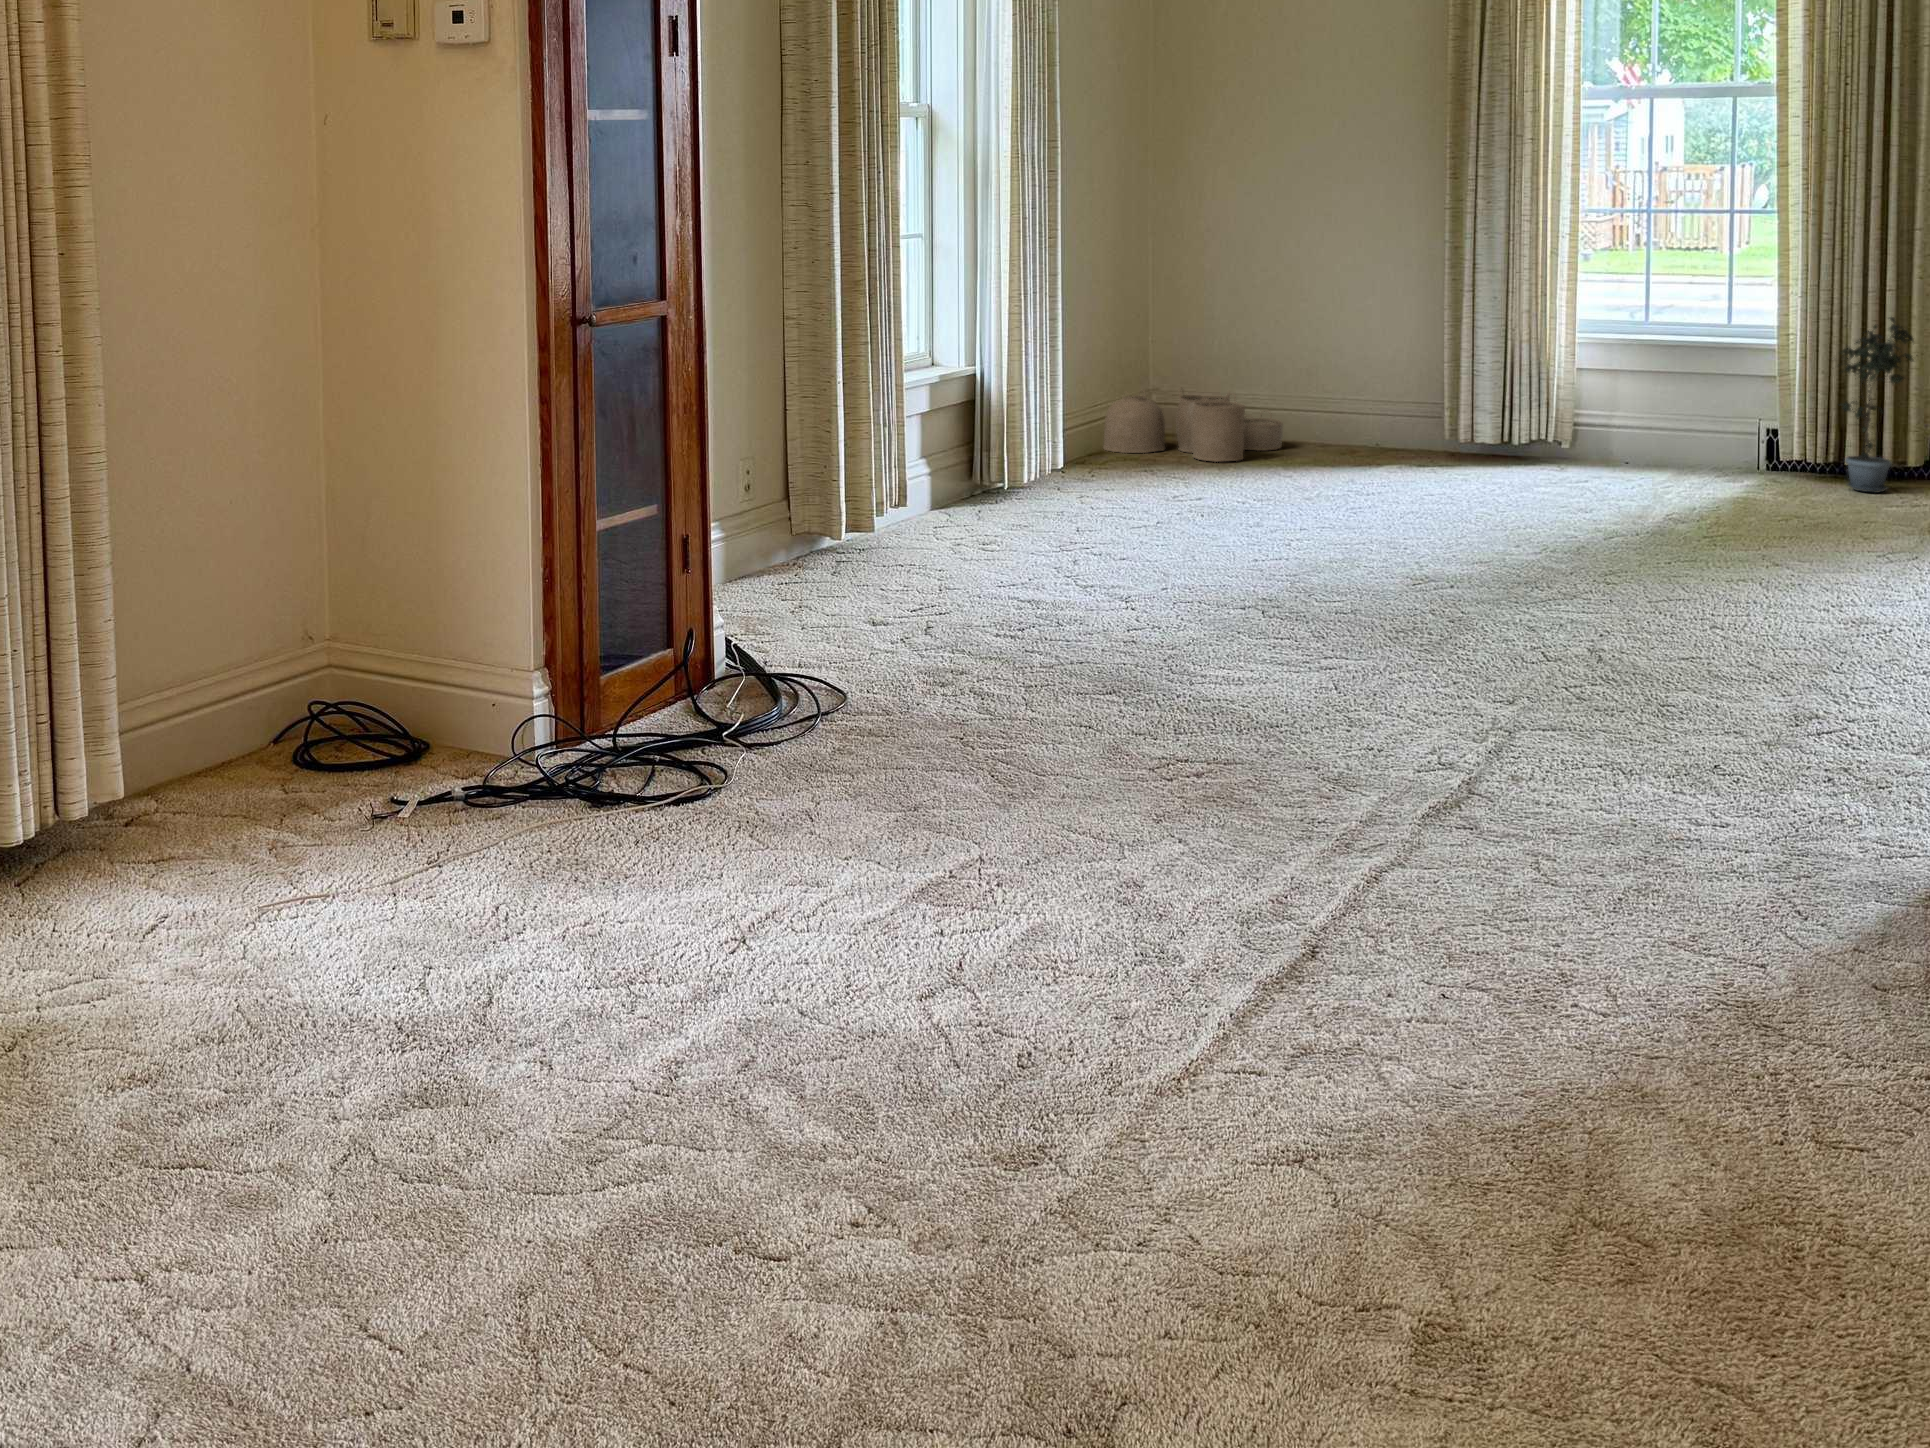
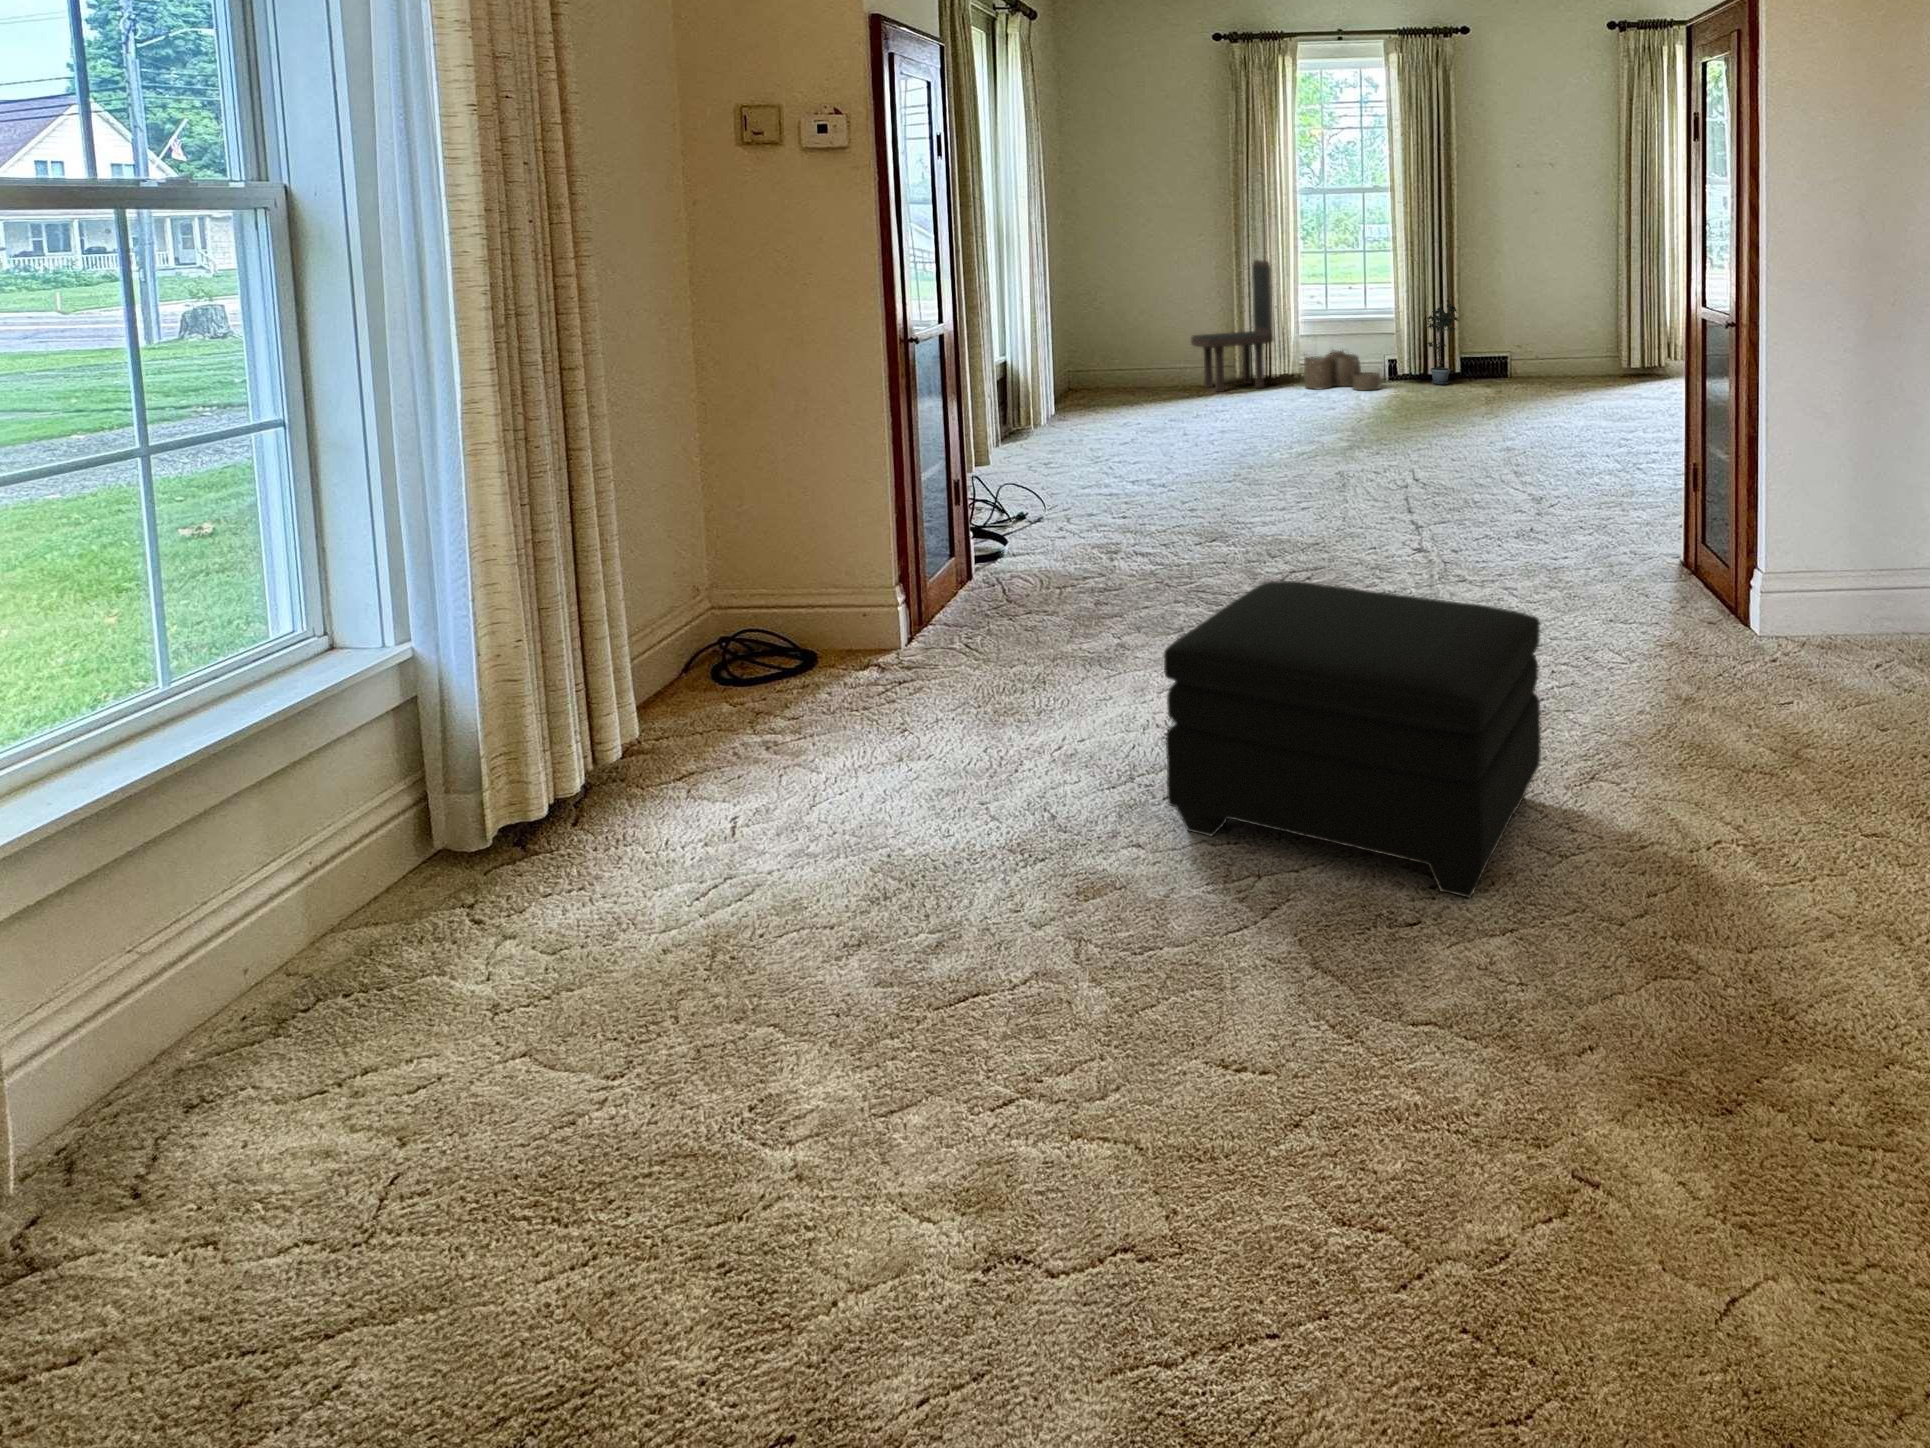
dining chair: none [1340,223,1502,466] -> present [1191,260,1273,392]
woven basket: present [1103,392,1283,462] -> present [1304,350,1380,390]
ottoman: none [585,735,1195,1274] -> present [1164,581,1541,898]

